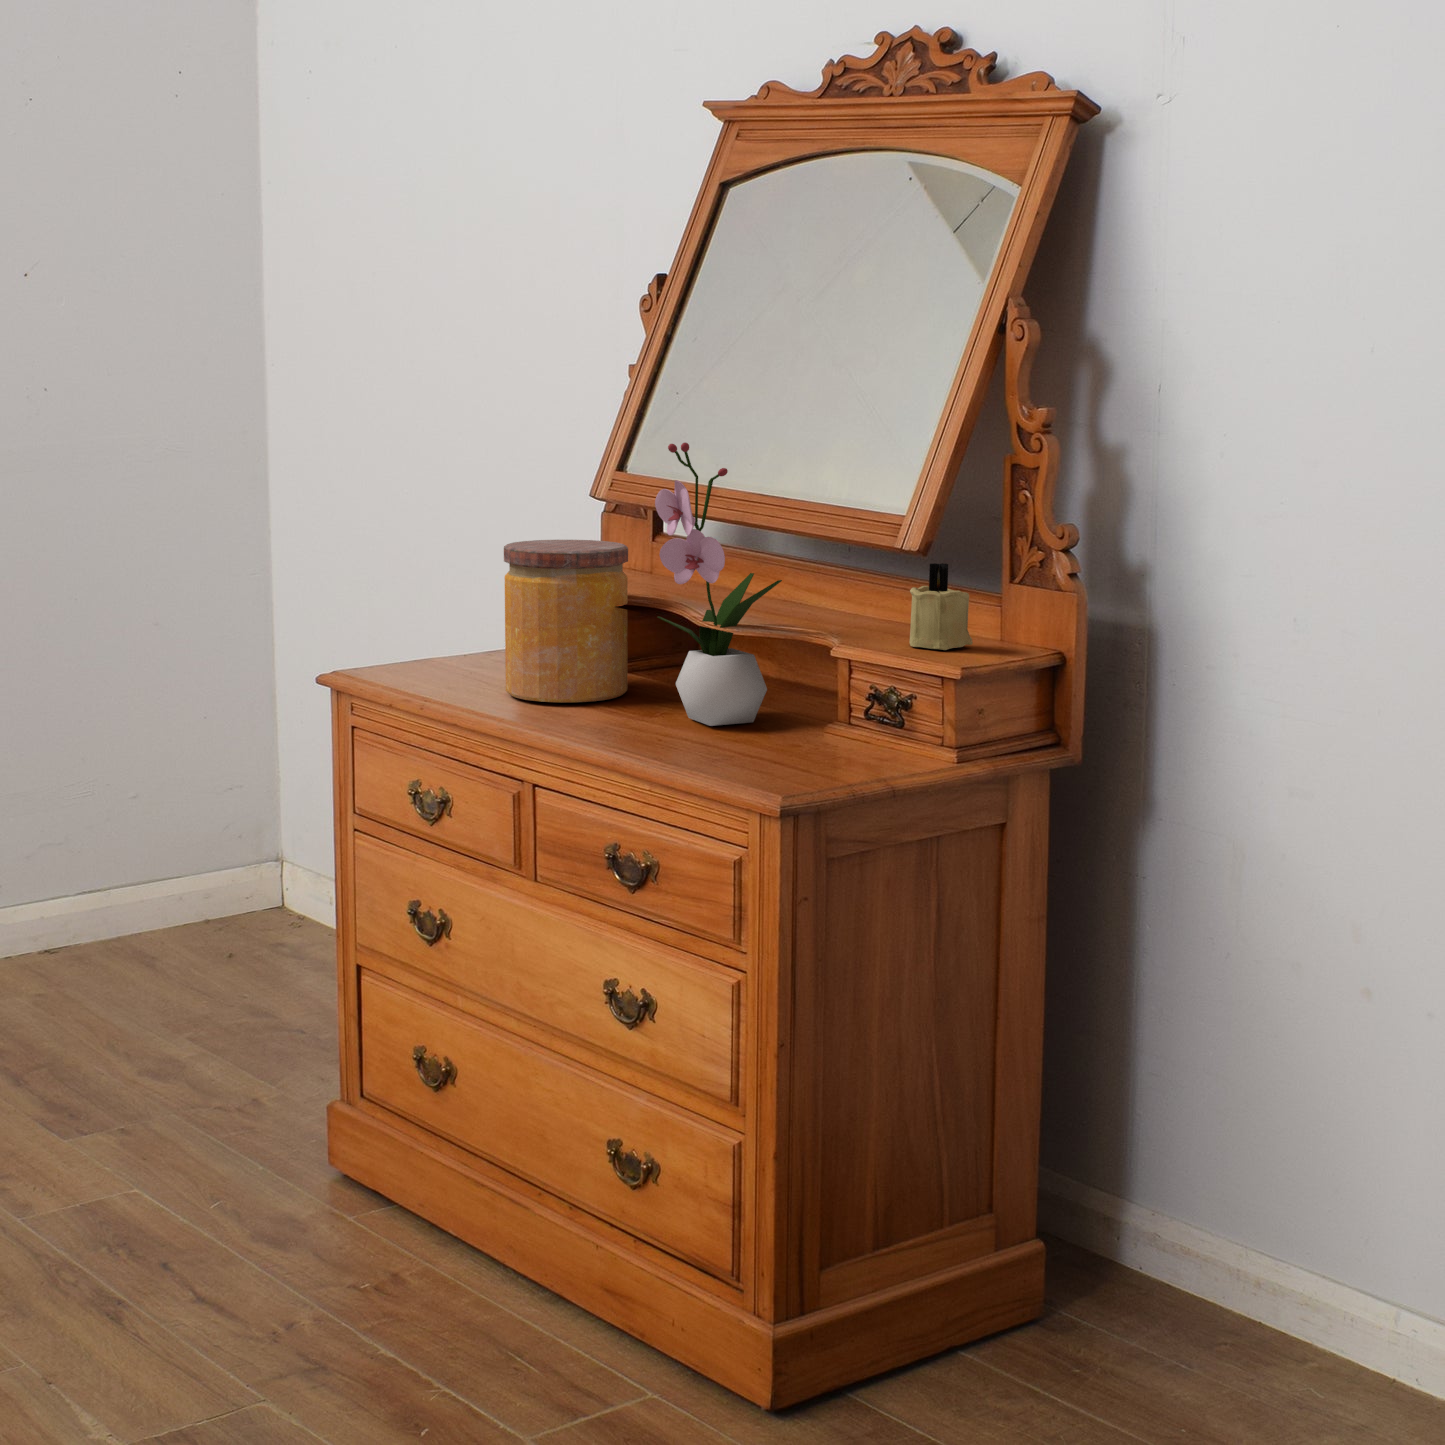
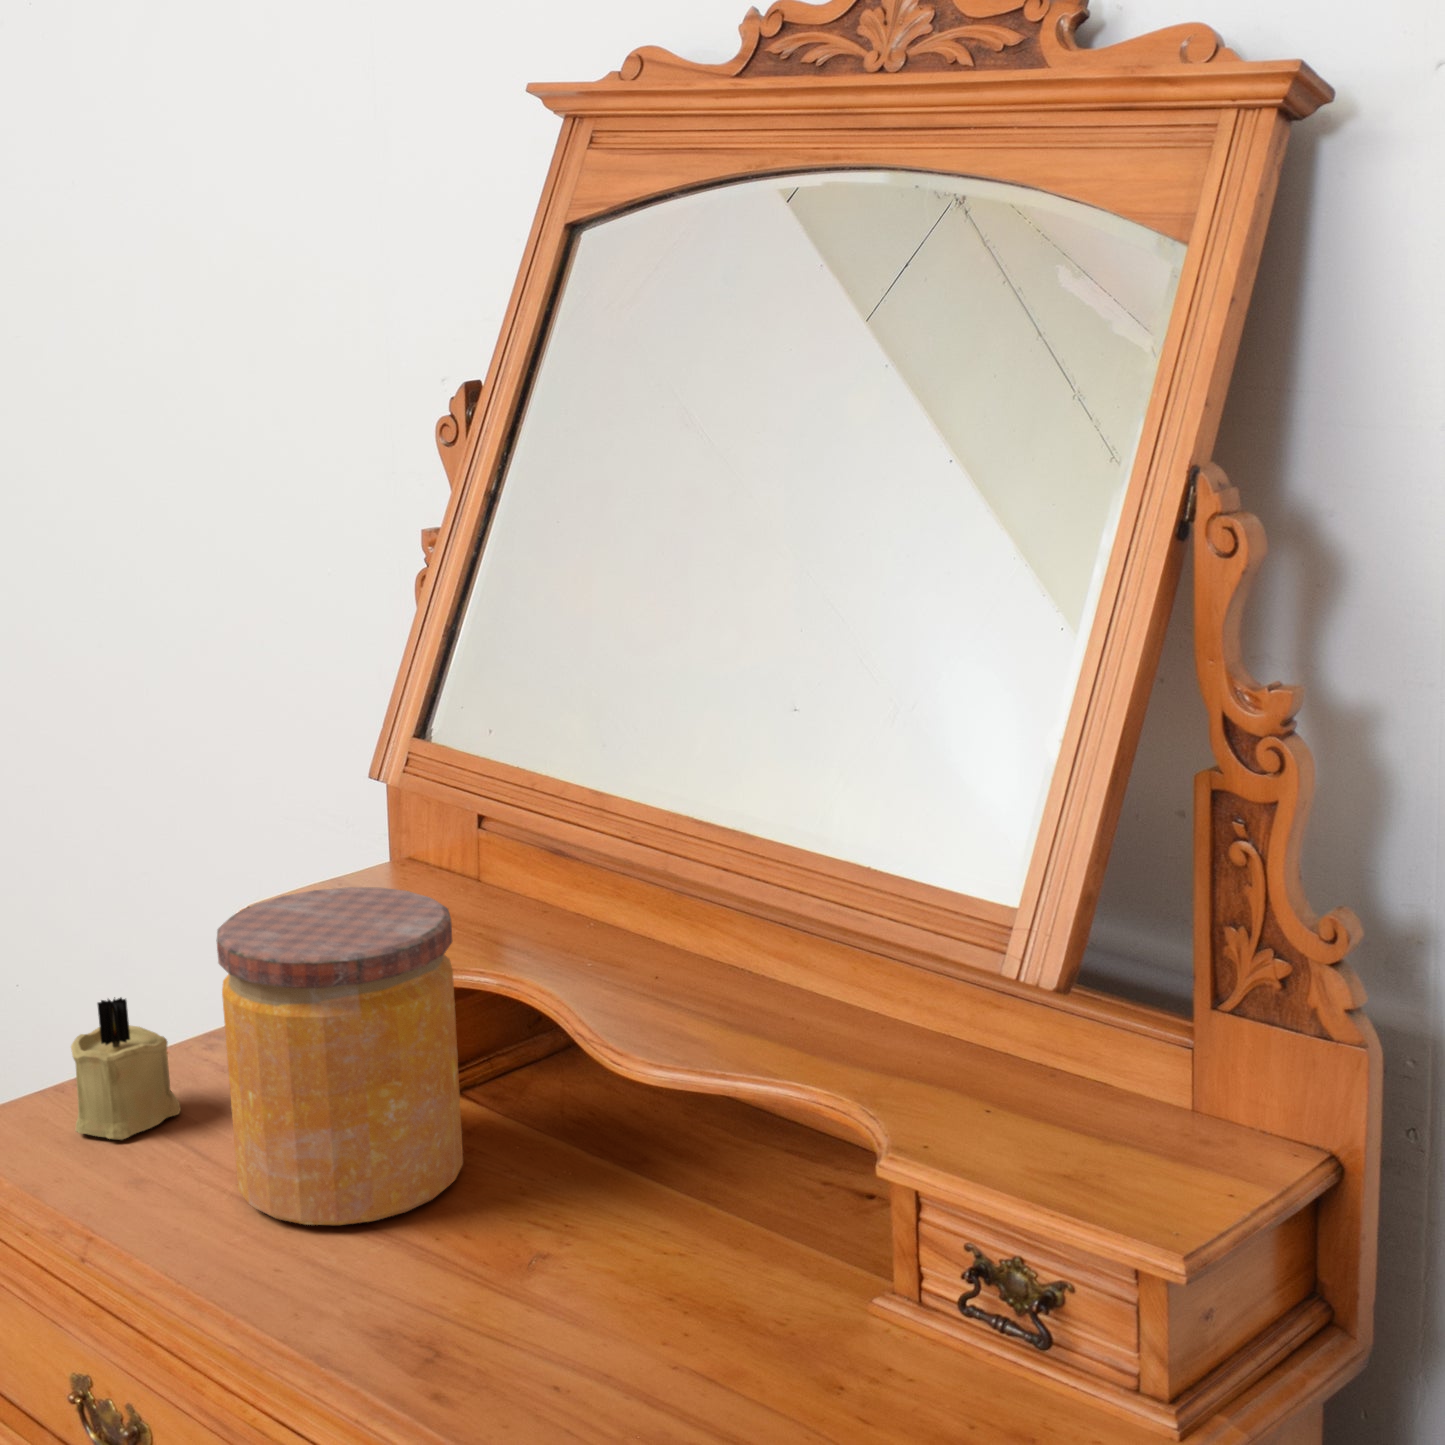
flower arrangement: present [655,443,782,726] -> none [509,766,765,1304]
candle: present [910,563,973,650] -> present [71,997,181,1140]

